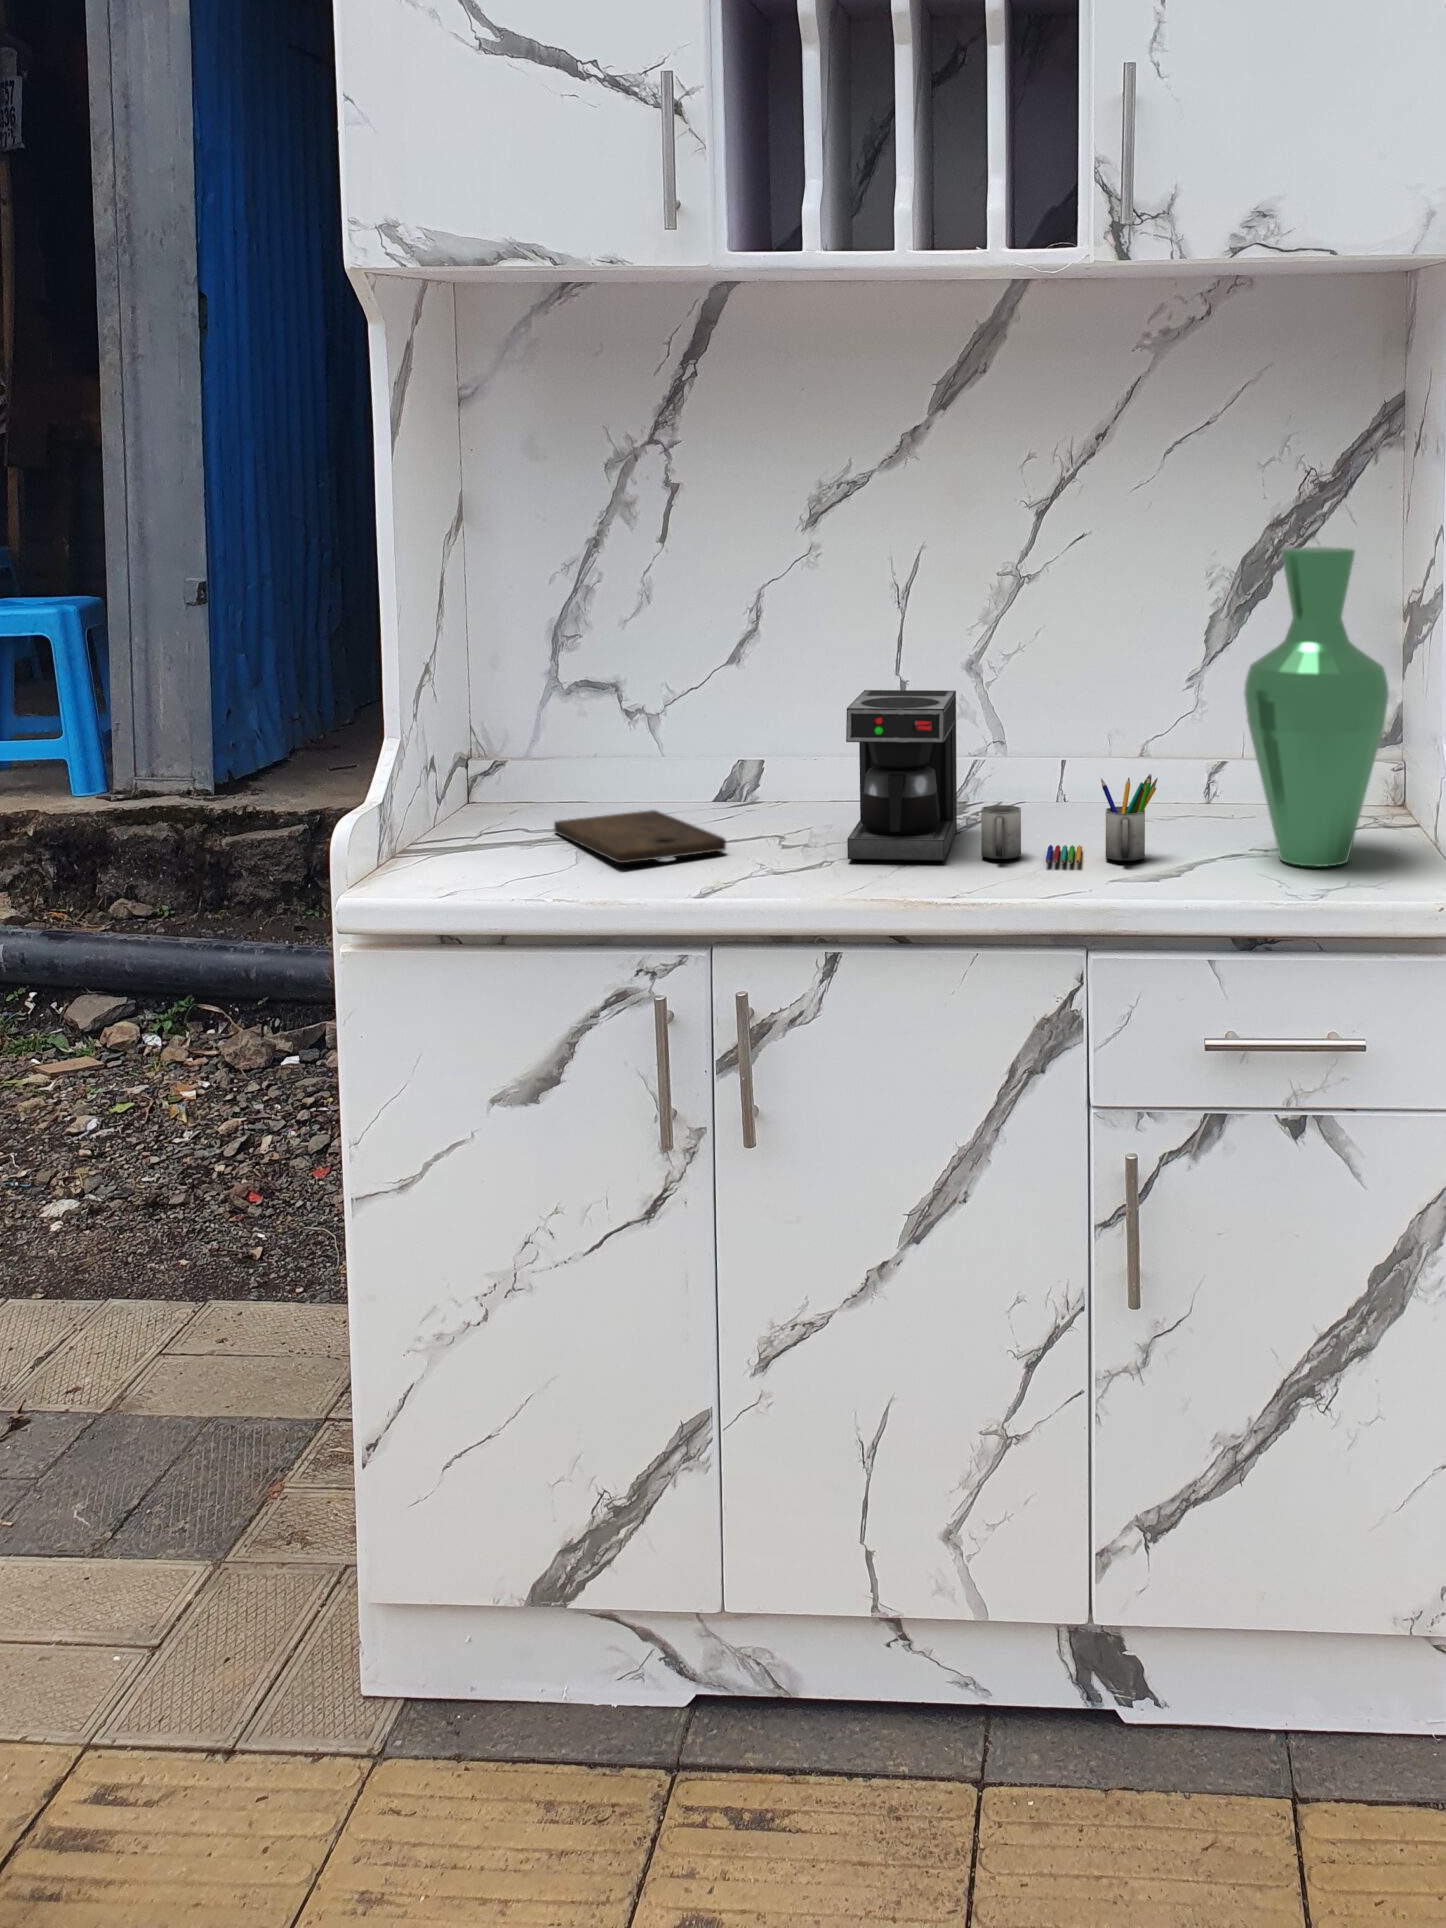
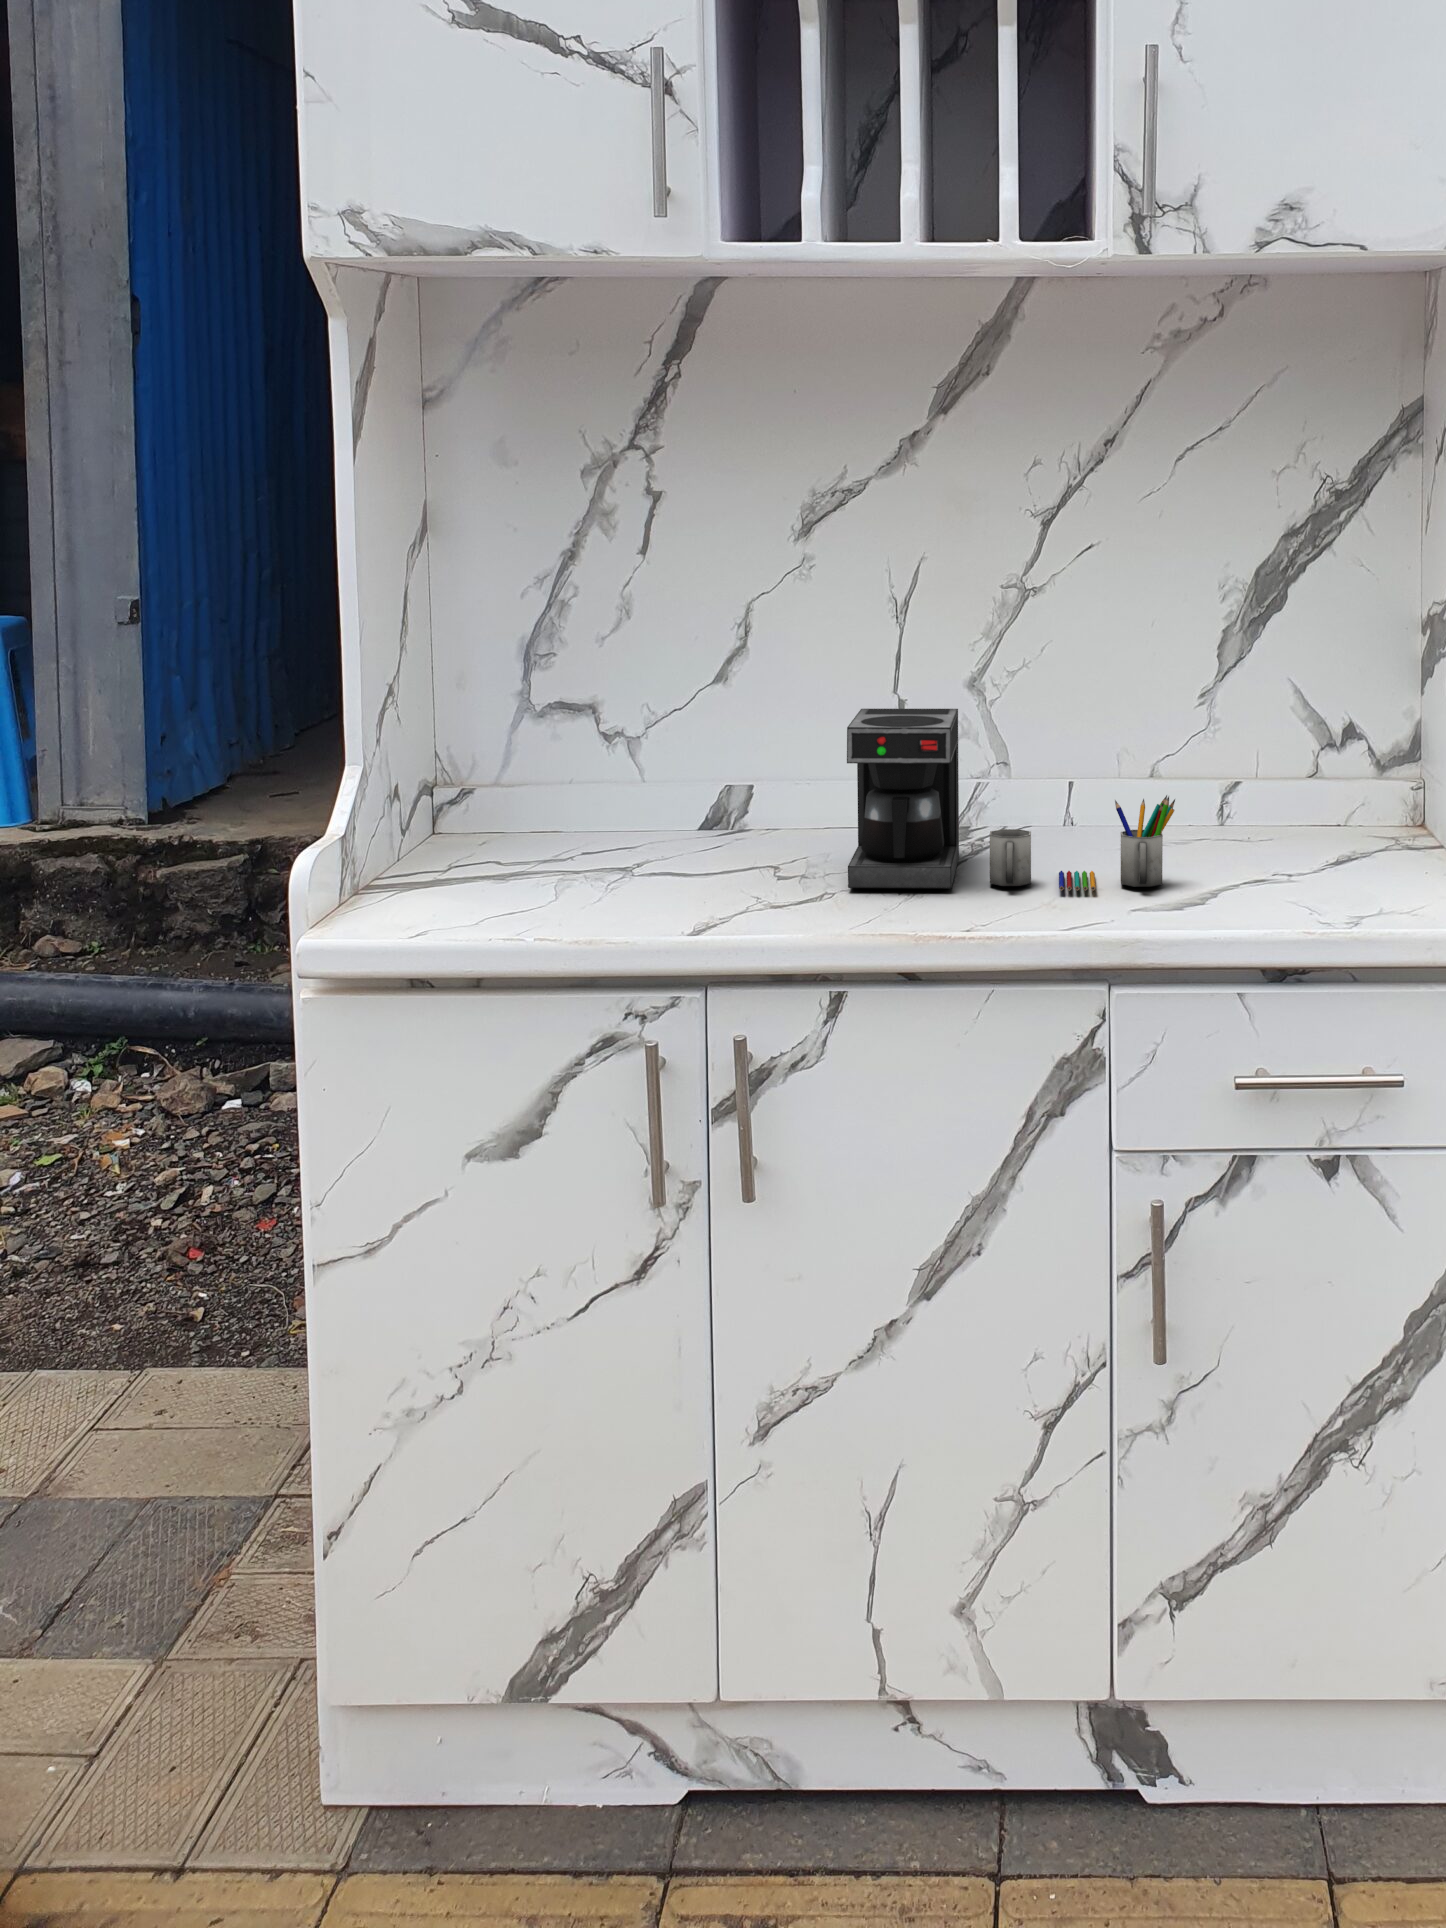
vase: present [1244,547,1389,866] -> none [1266,556,1417,891]
cutting board: present [554,810,726,863] -> none [529,838,717,895]

